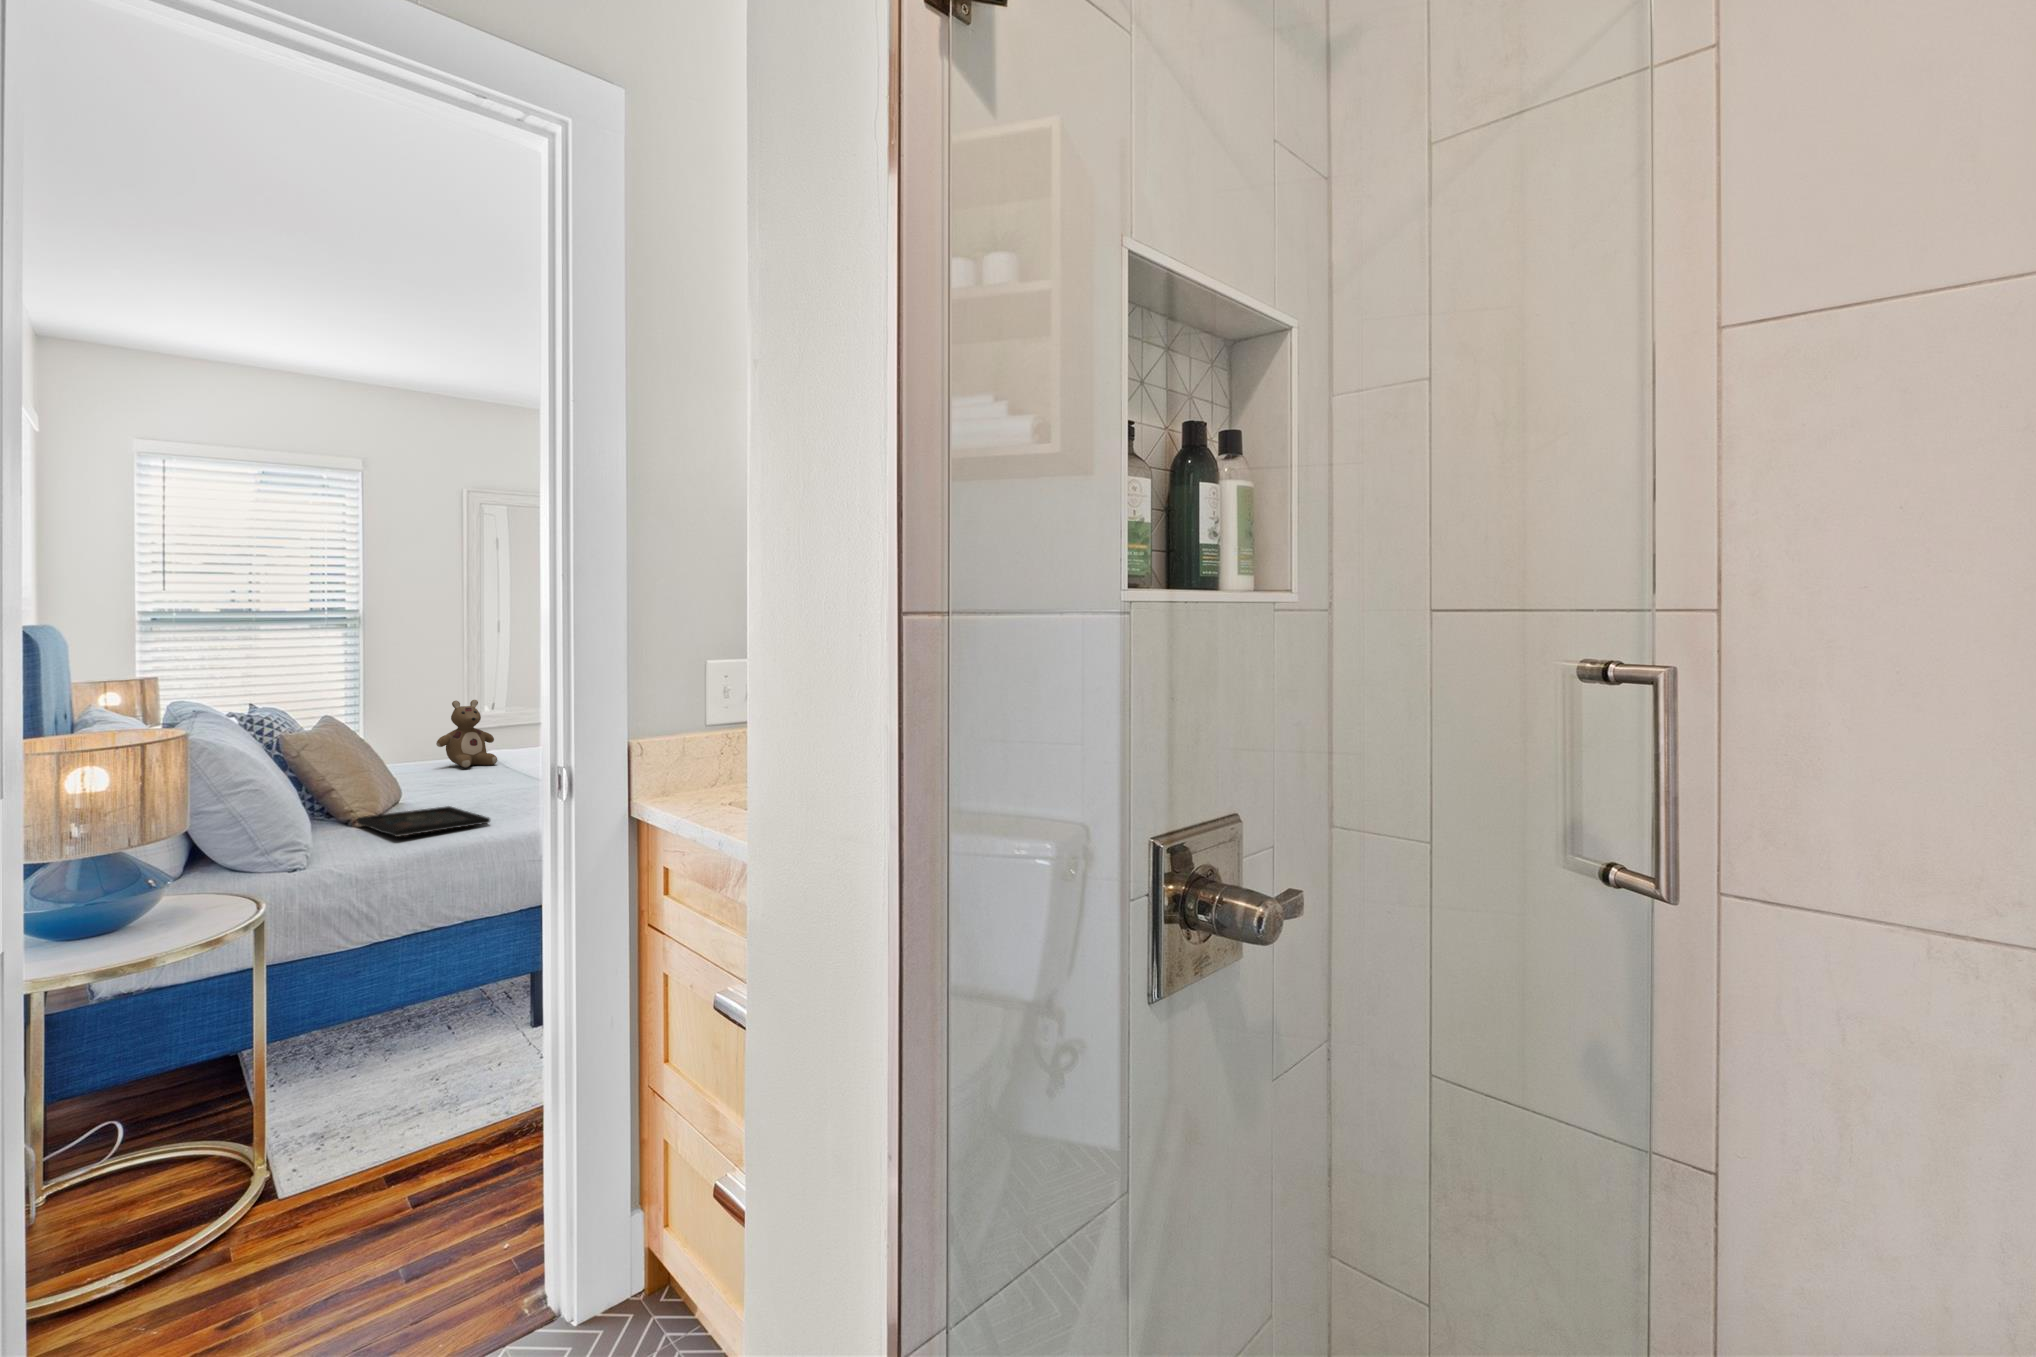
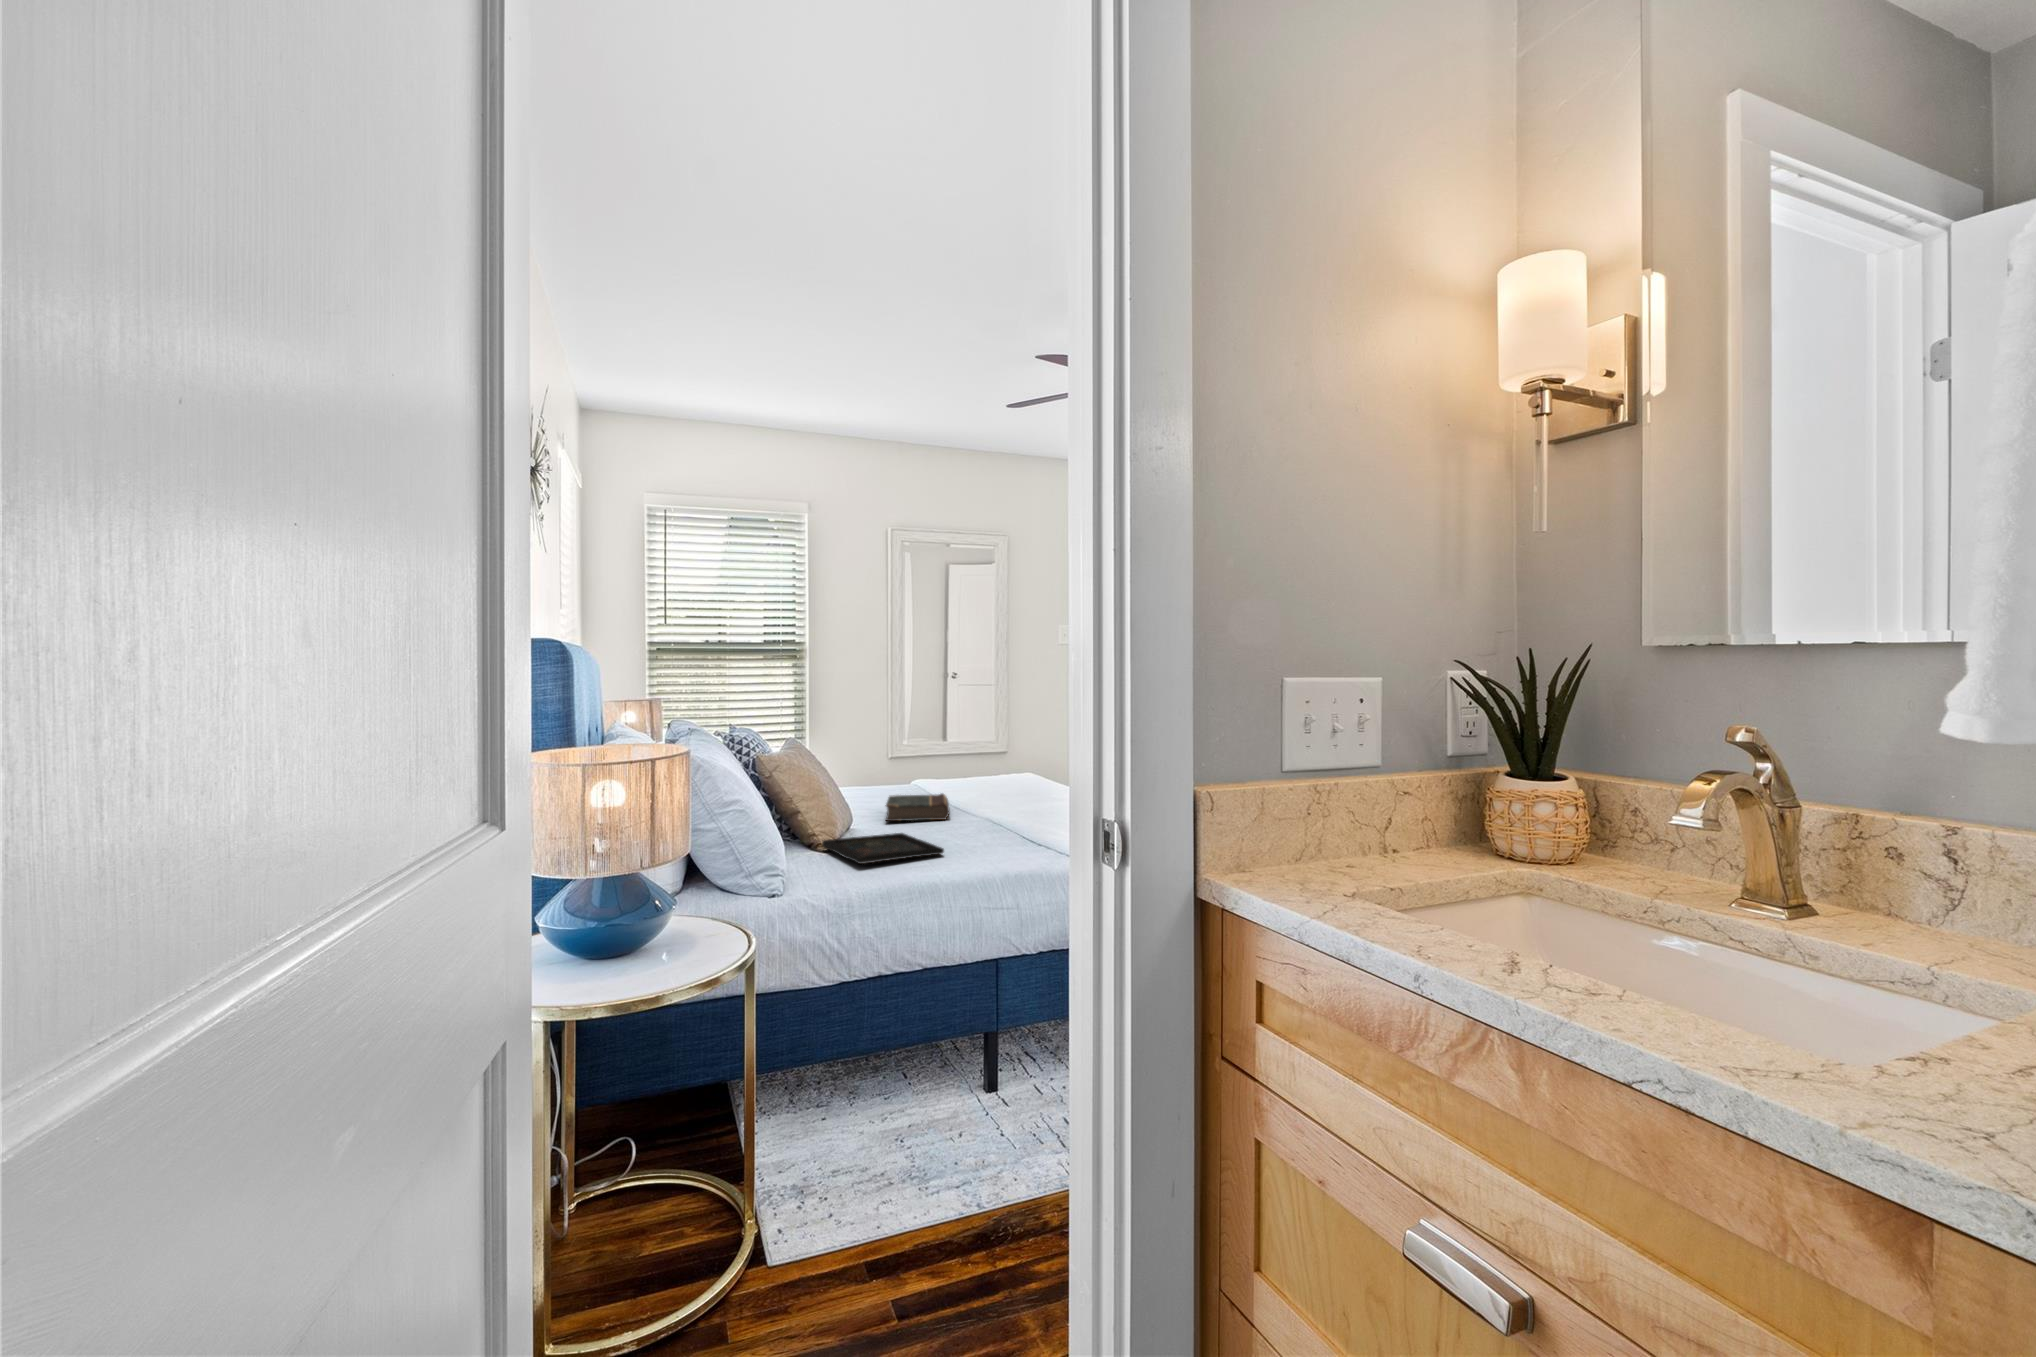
stuffed bear: present [436,700,497,768] -> none [881,723,935,792]
book: none [434,767,508,796] -> present [885,794,949,821]

